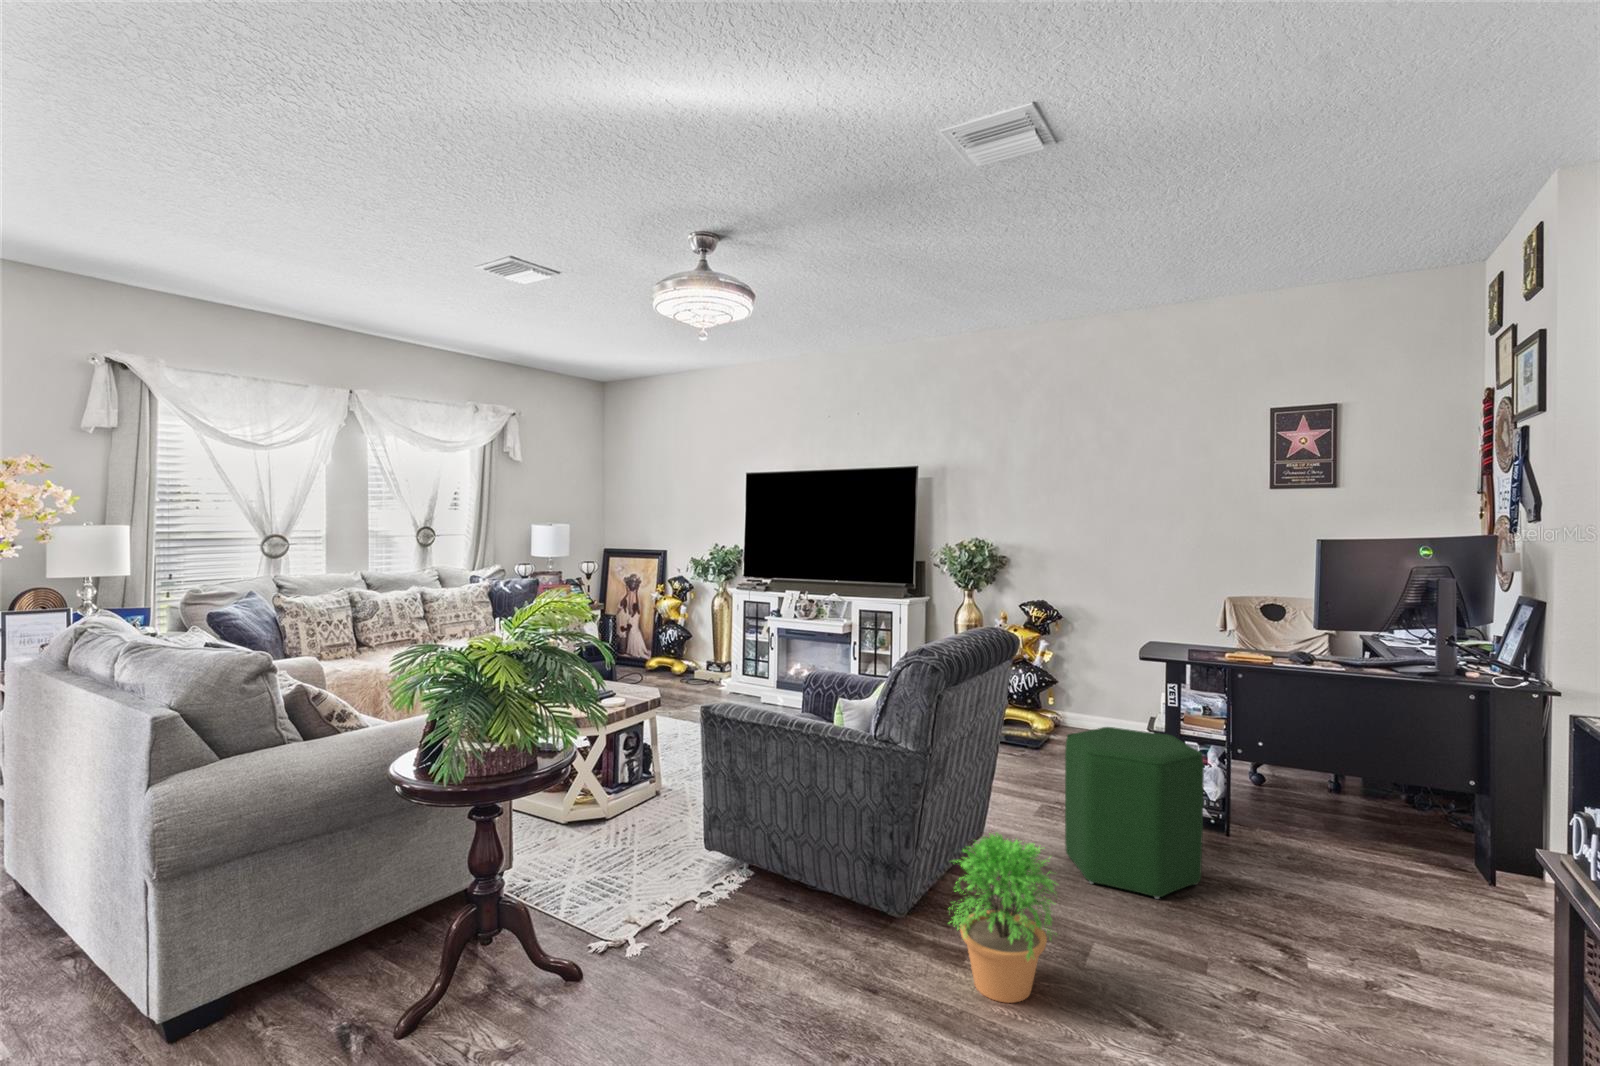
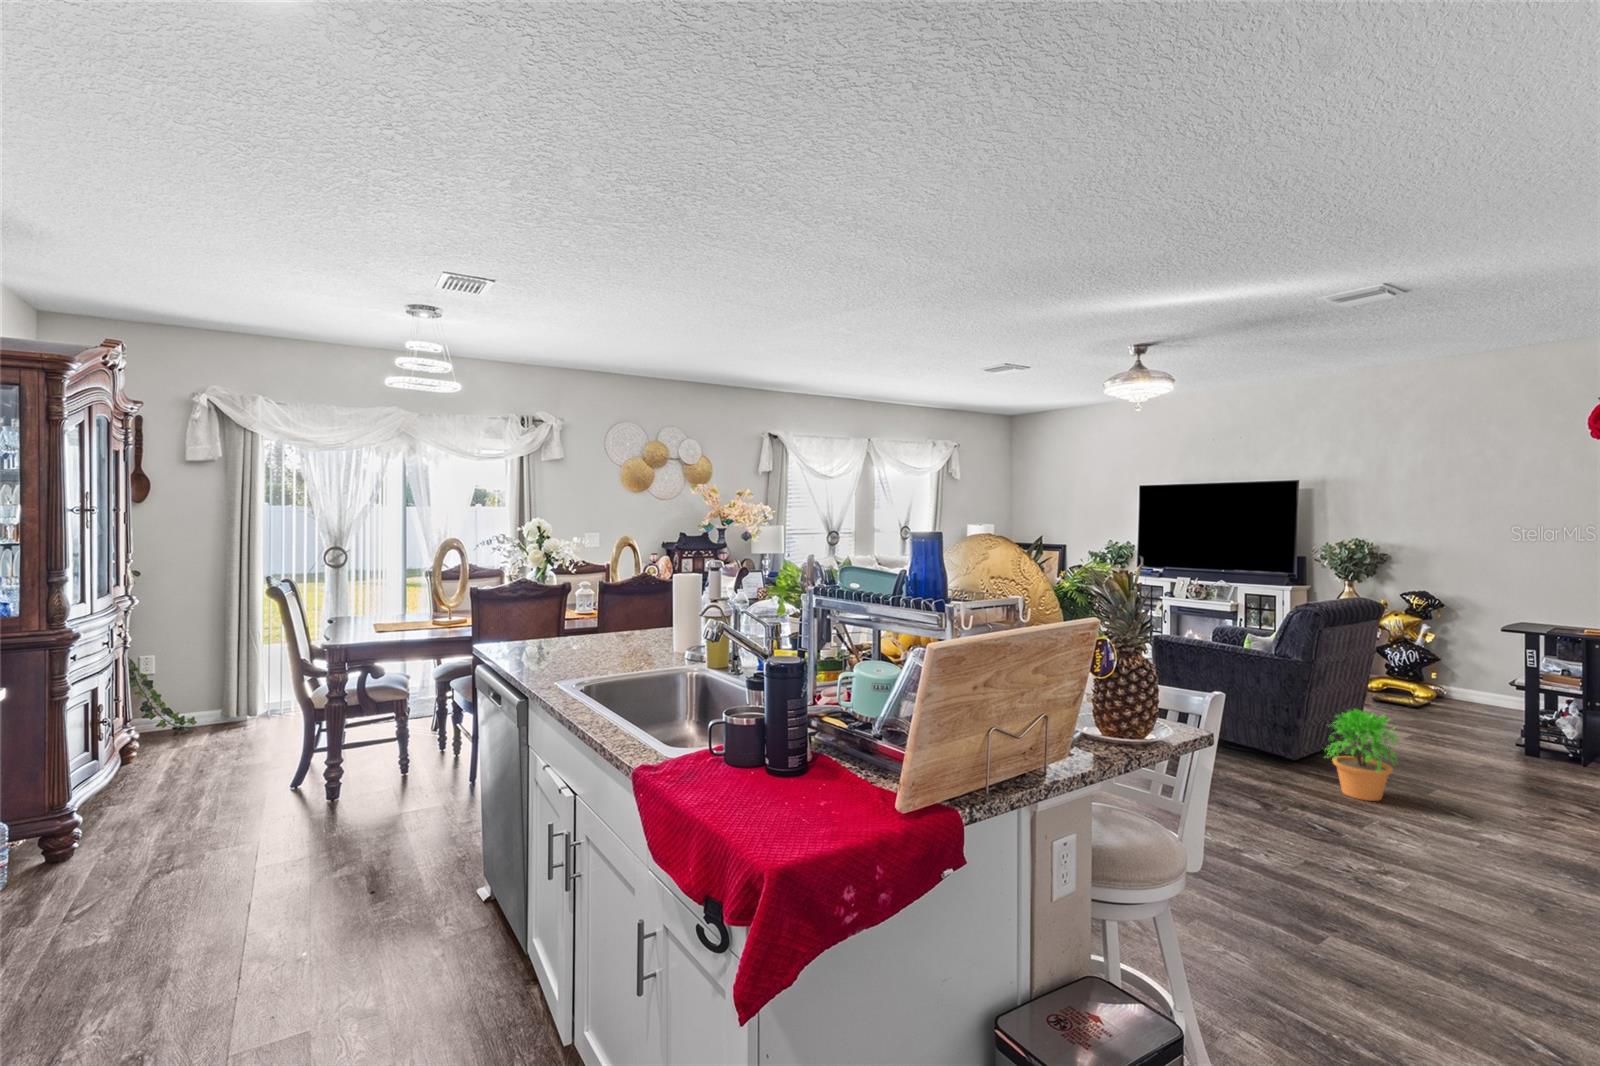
ottoman: present [1065,727,1204,899] -> none [1424,674,1543,784]

